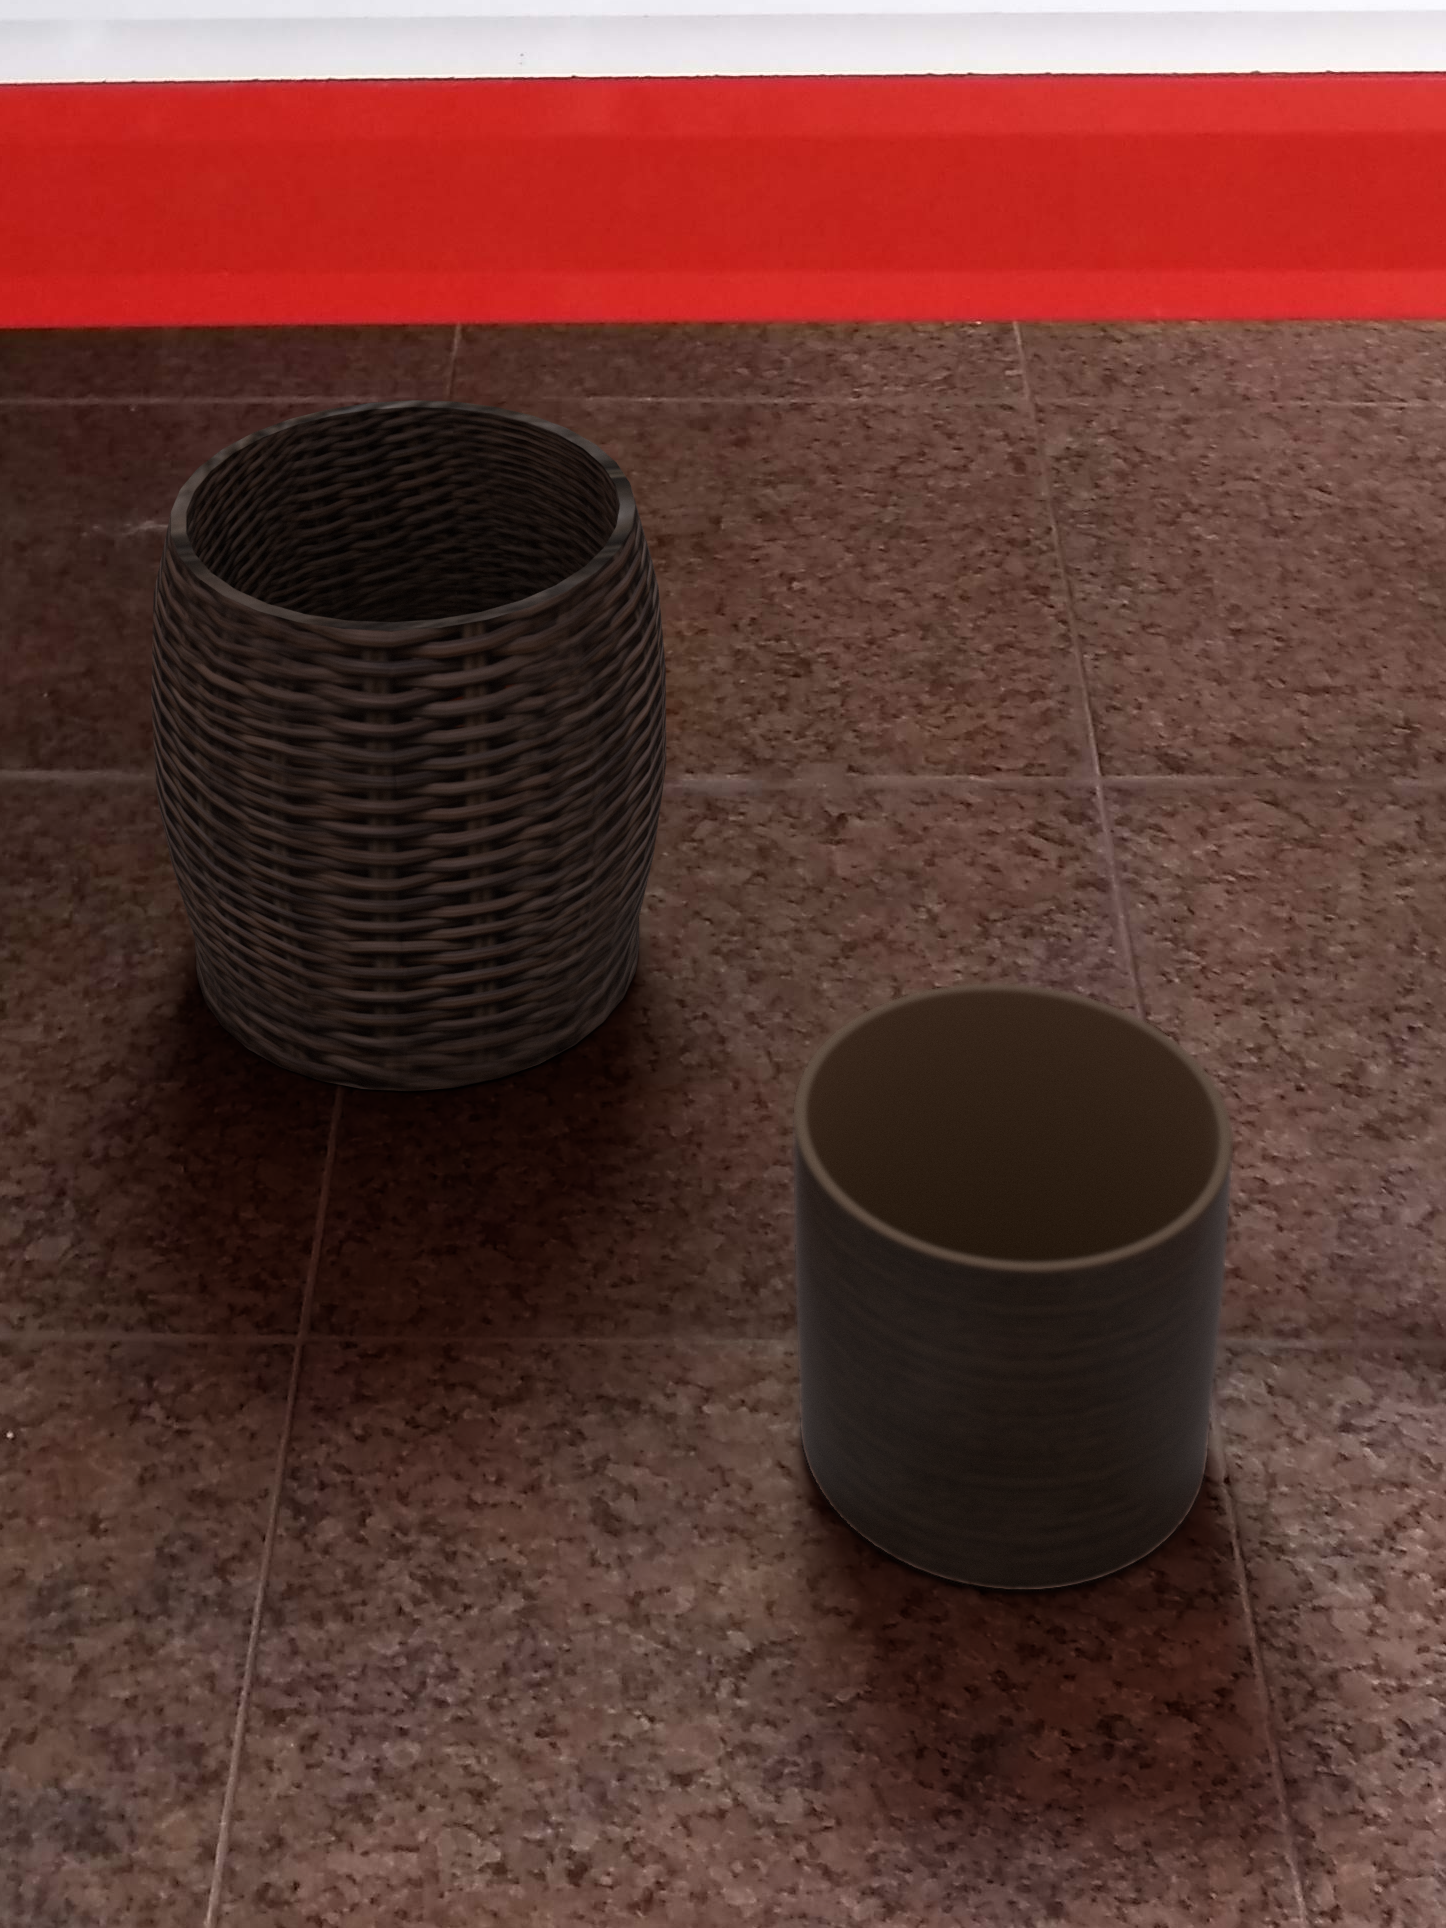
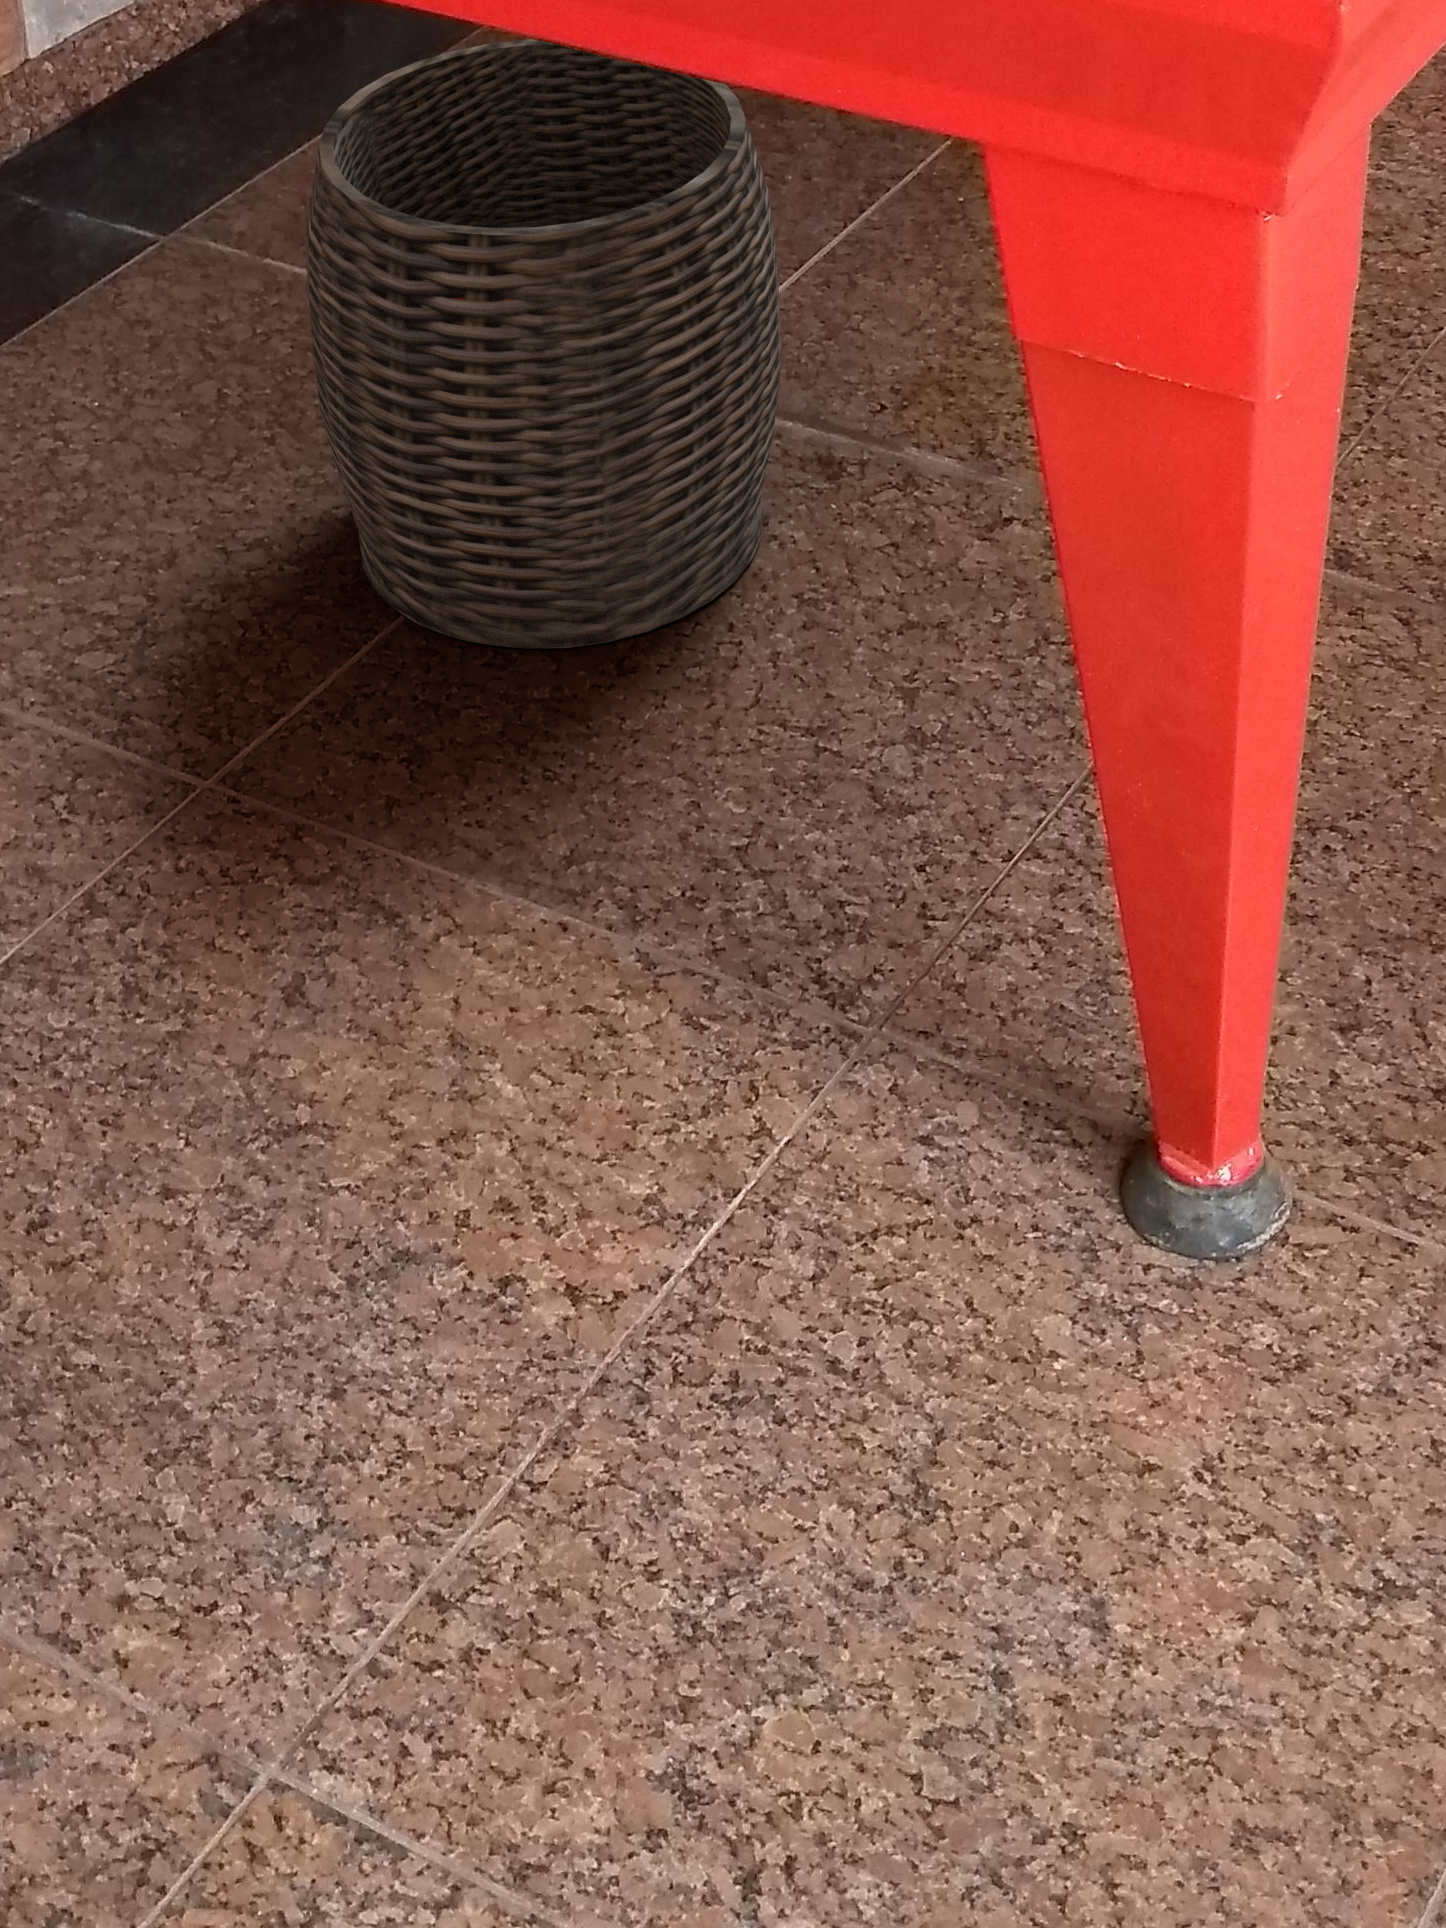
planter: present [793,984,1233,1590] -> none [420,644,826,1178]

